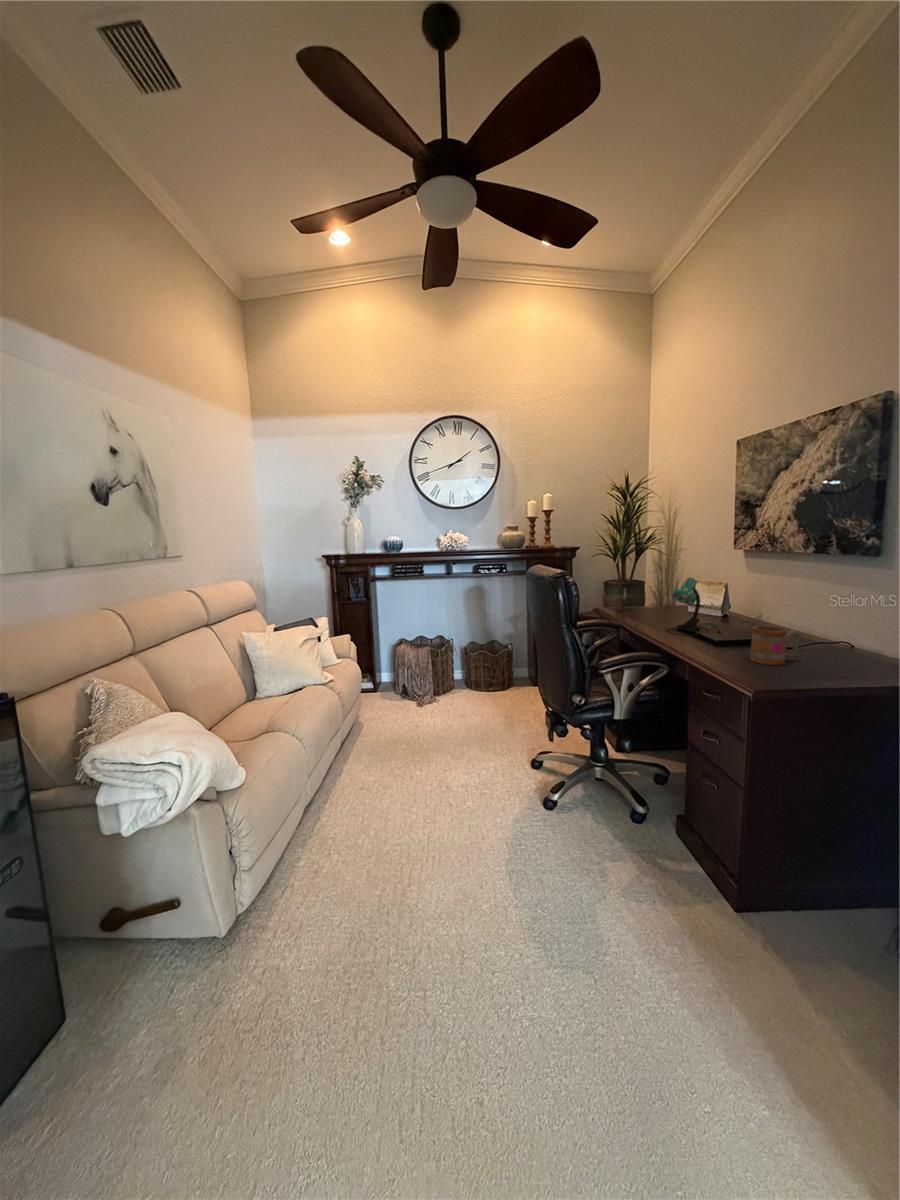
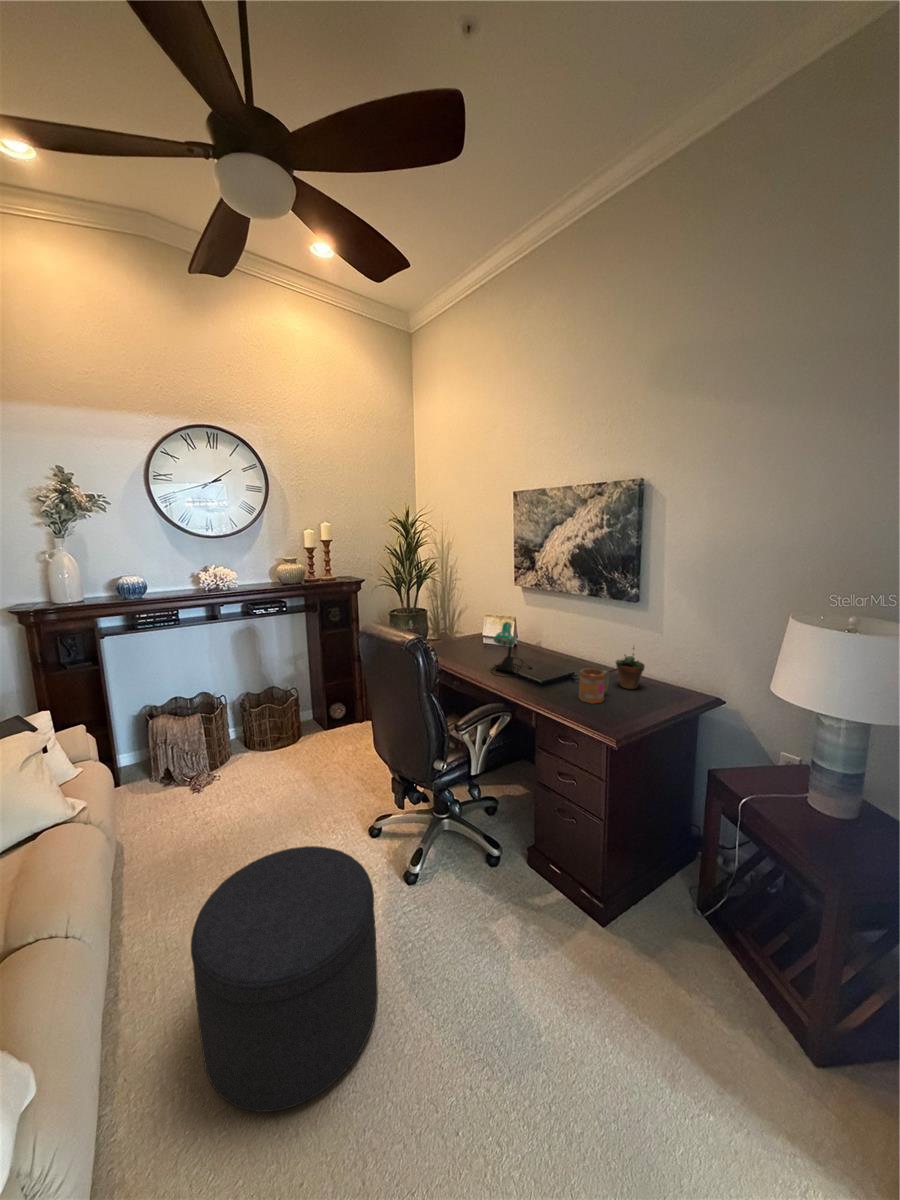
succulent plant: none [819,606,867,662] -> present [615,647,645,689]
ottoman: none [351,730,485,897] -> present [191,846,378,1112]

